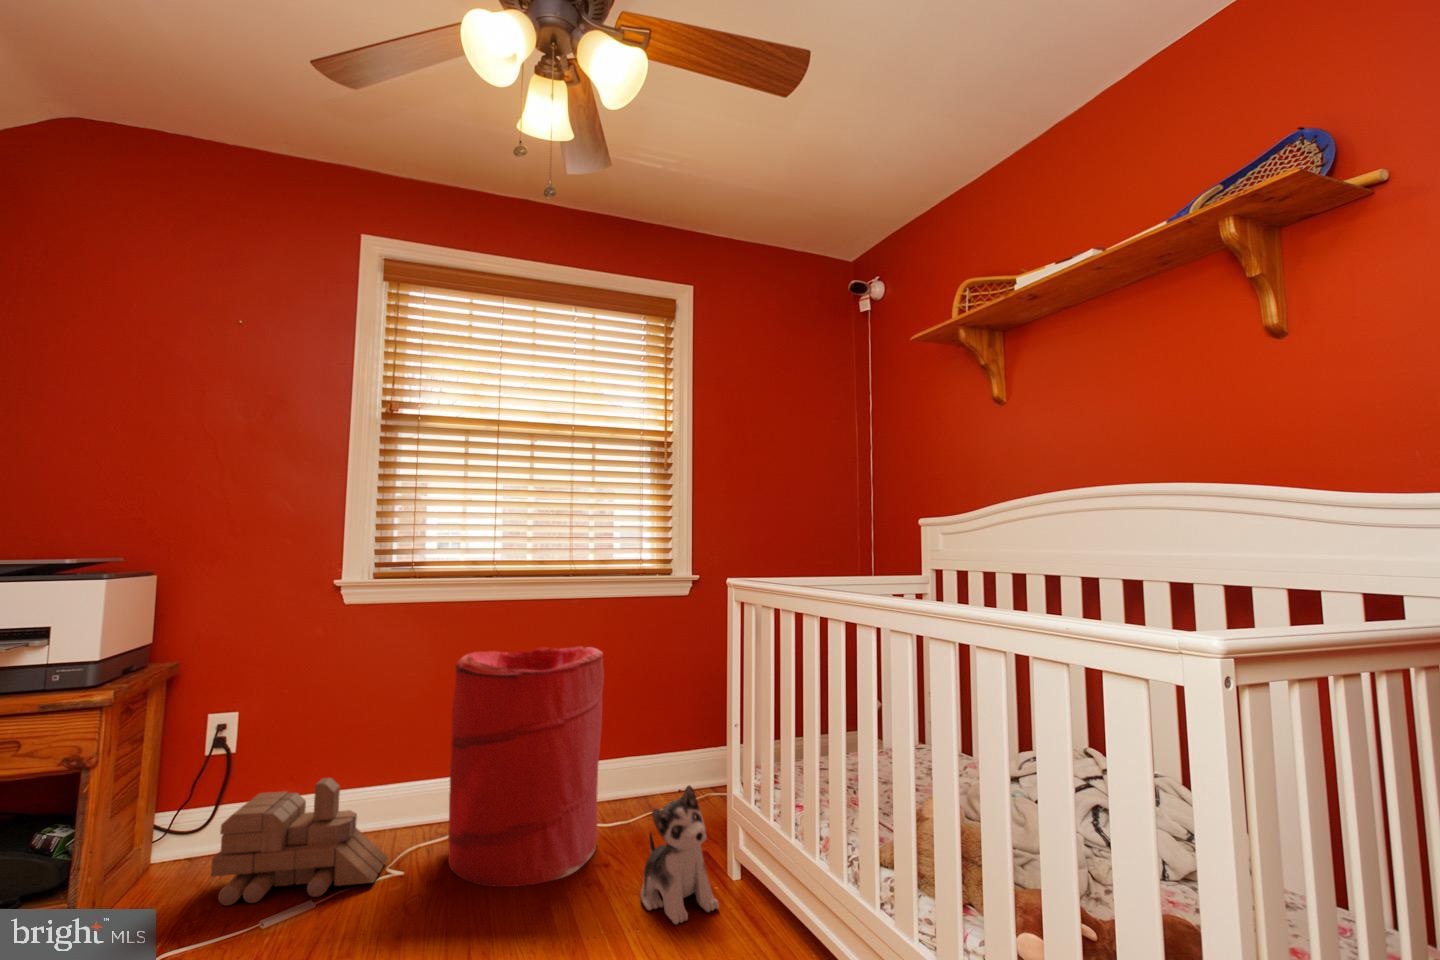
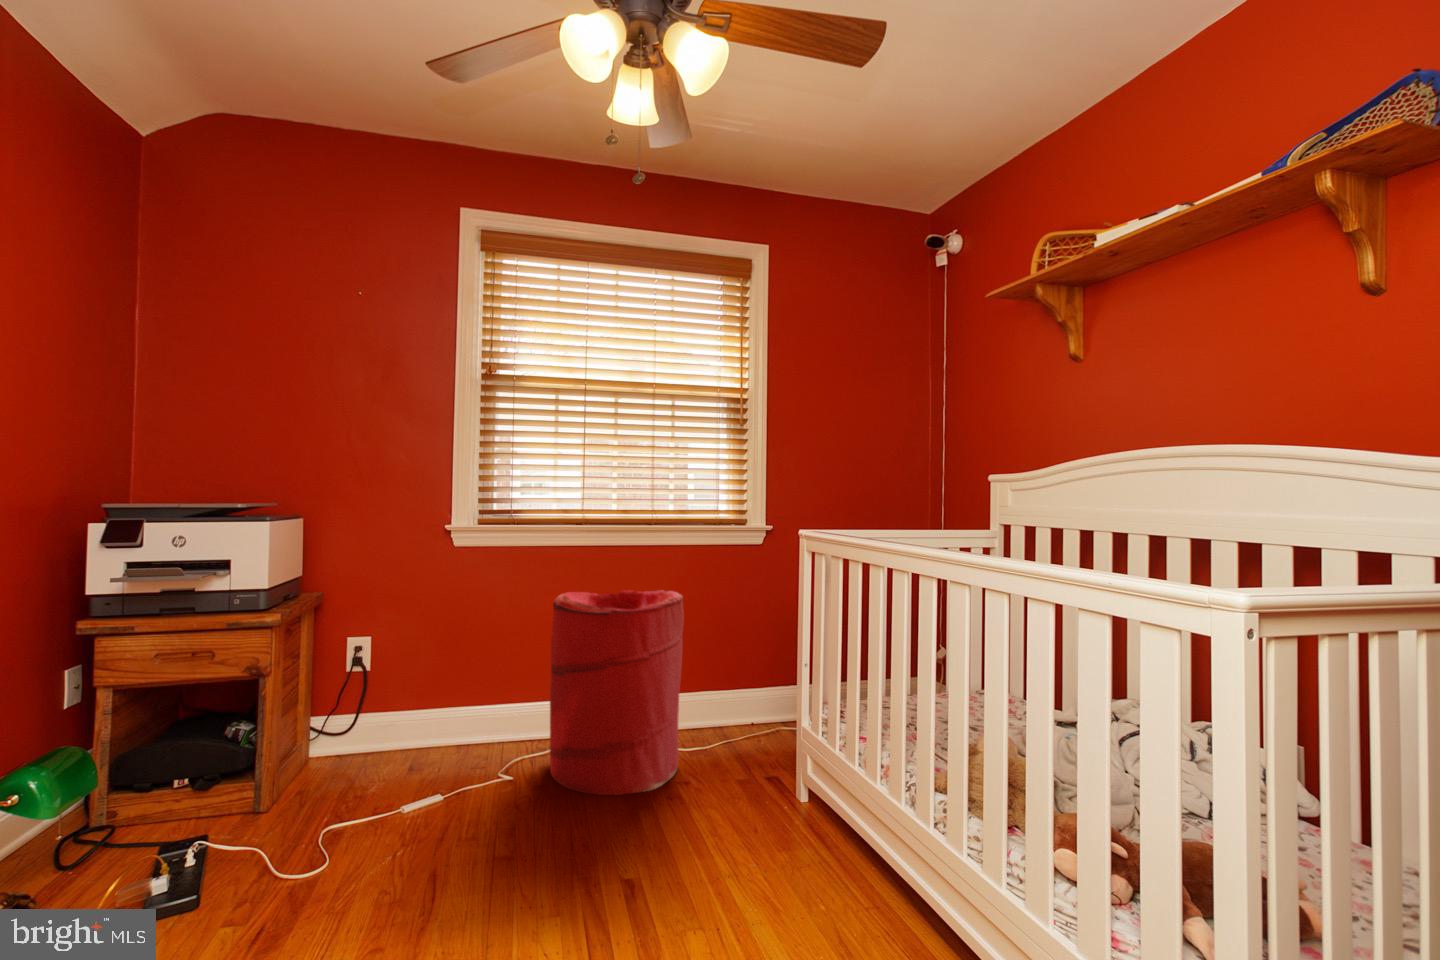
toy train: present [211,778,388,905] -> none [360,695,500,794]
plush toy: present [641,785,719,924] -> none [718,716,788,834]

